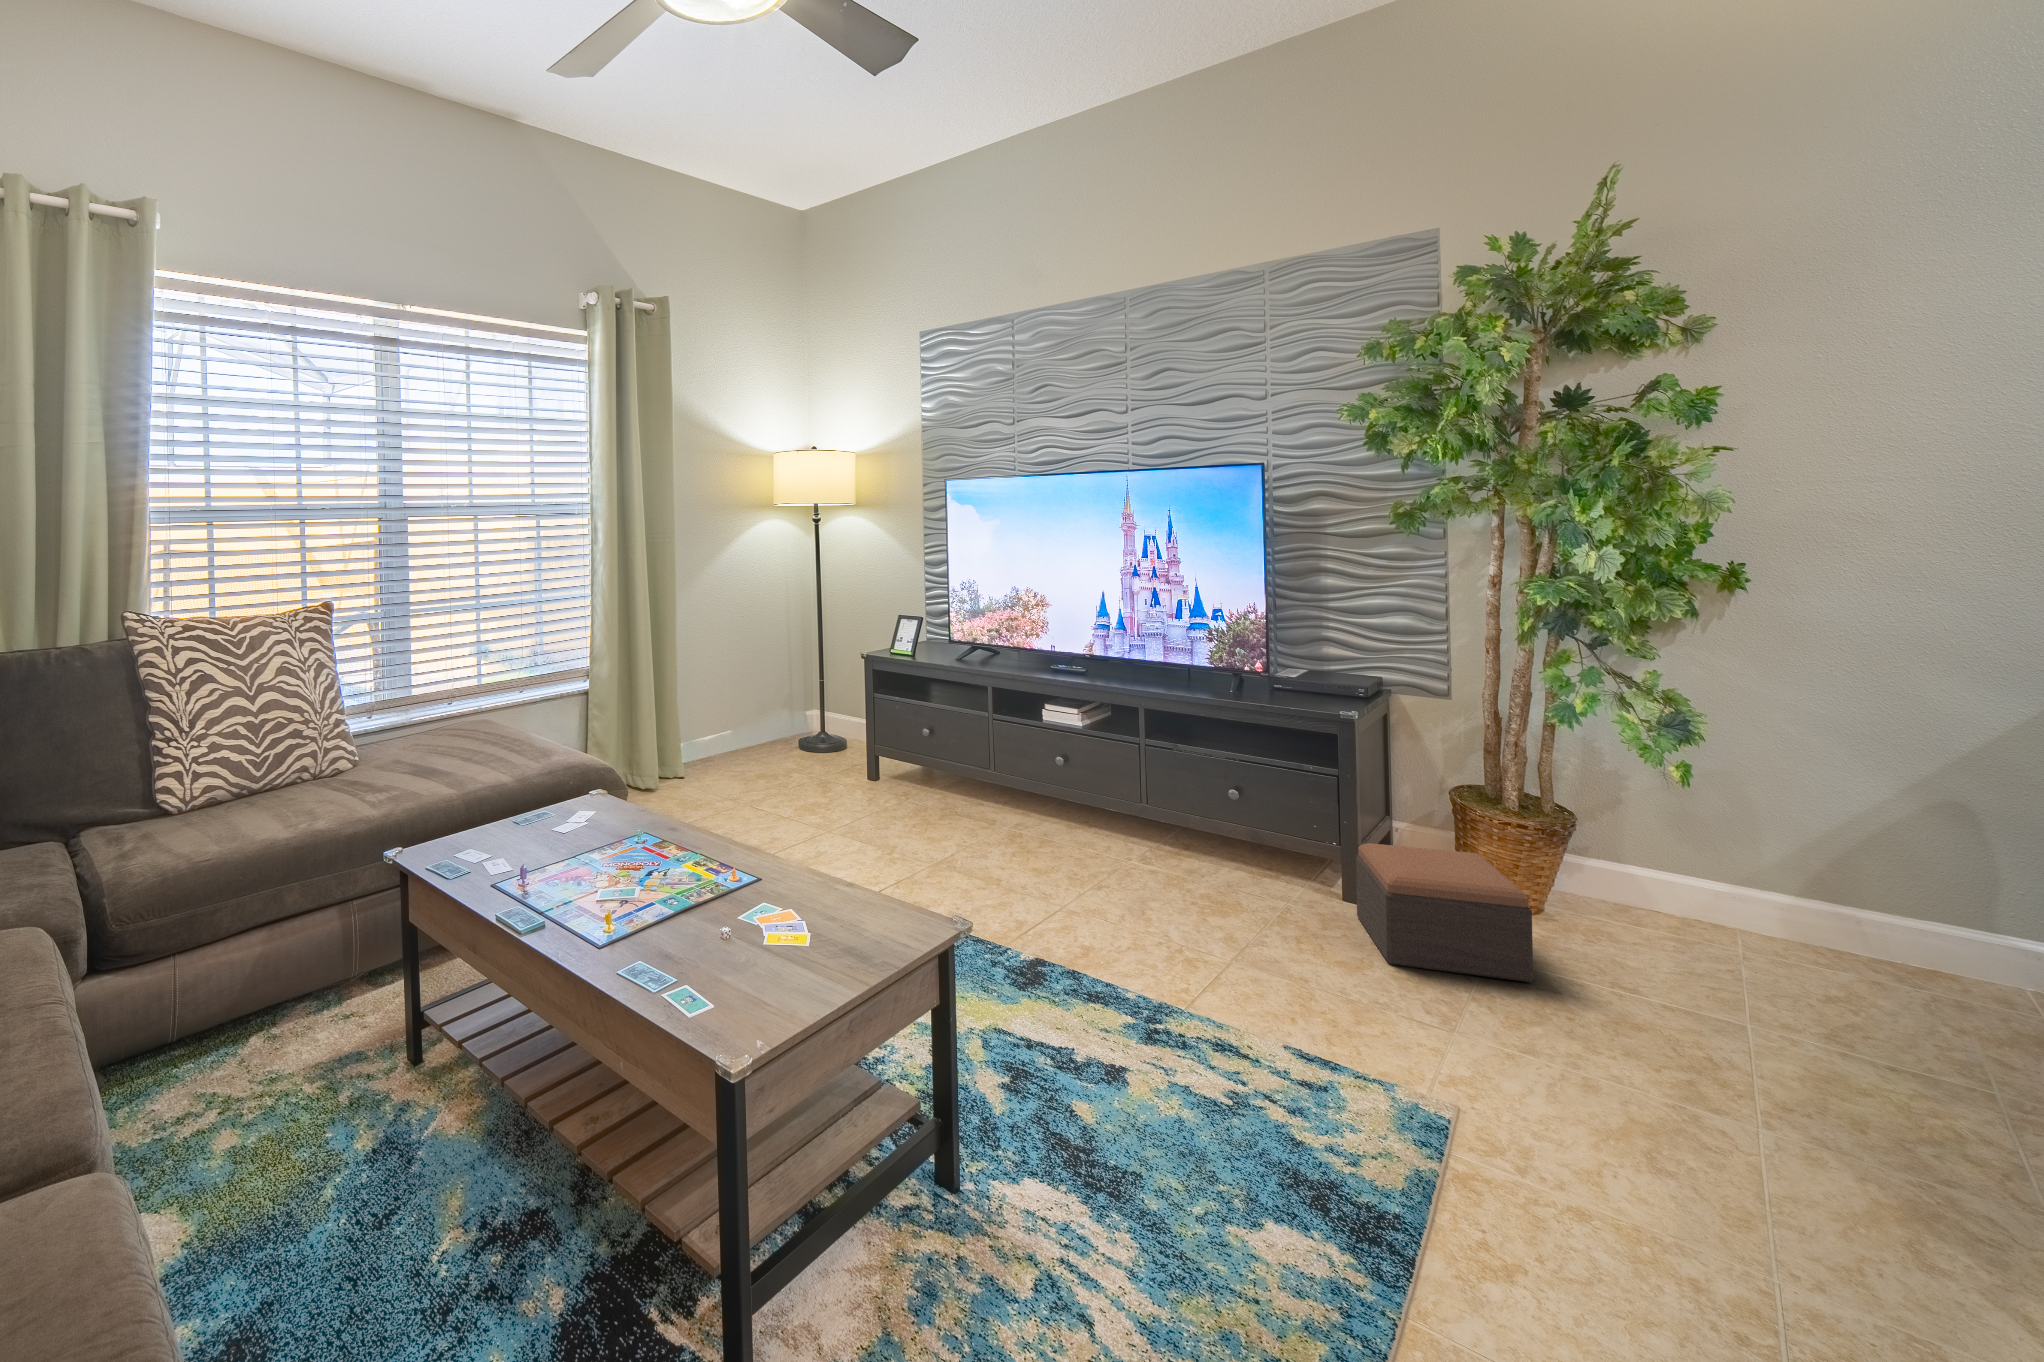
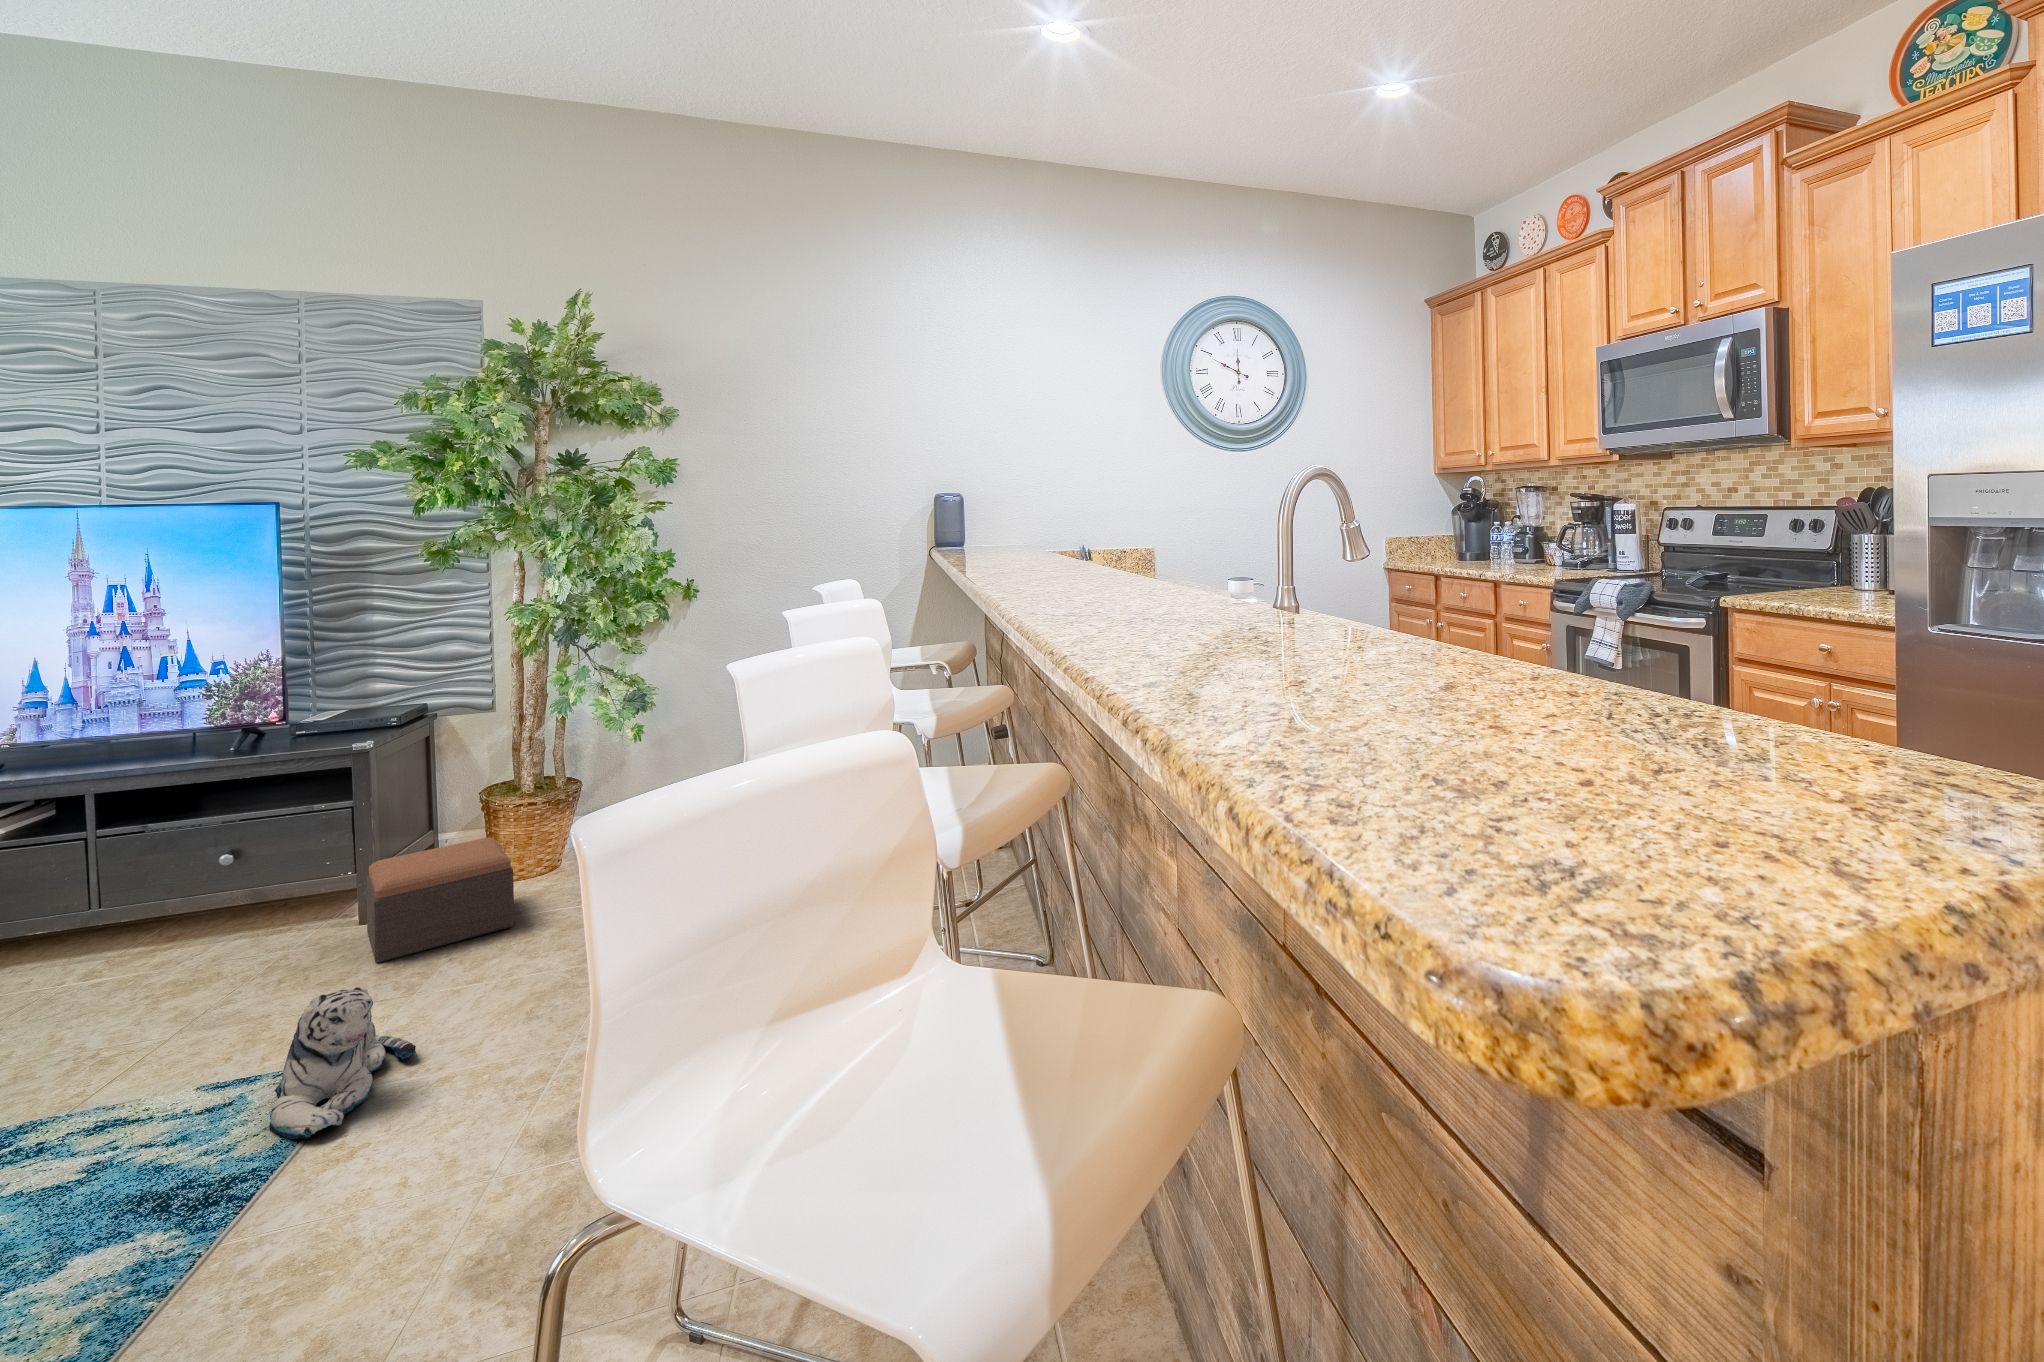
plush toy: none [1371,1021,1523,1212] -> present [269,987,416,1139]

